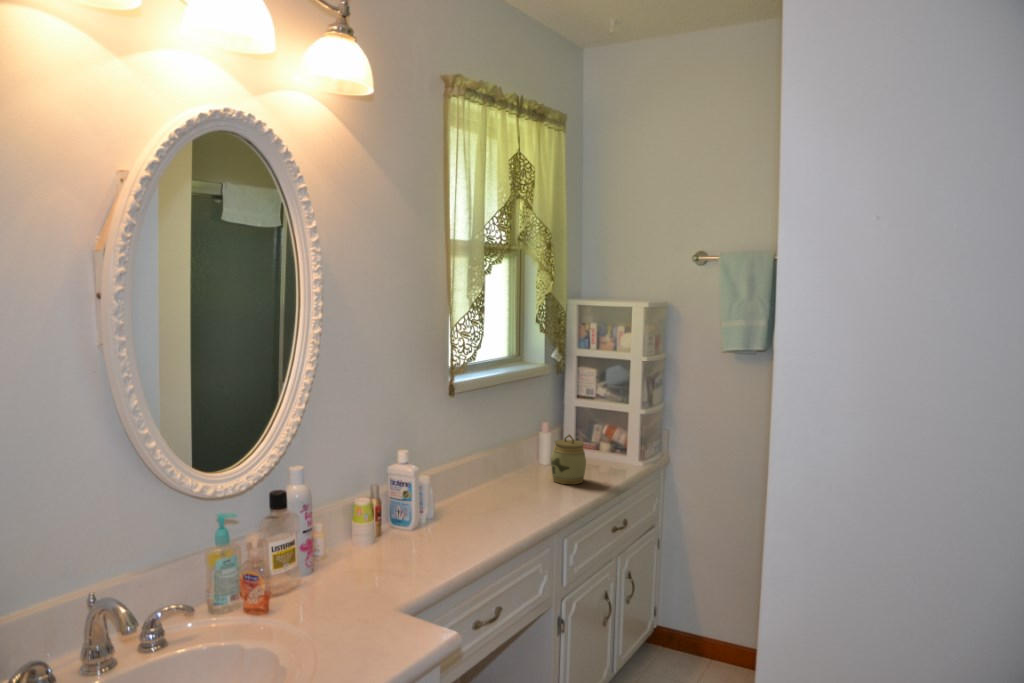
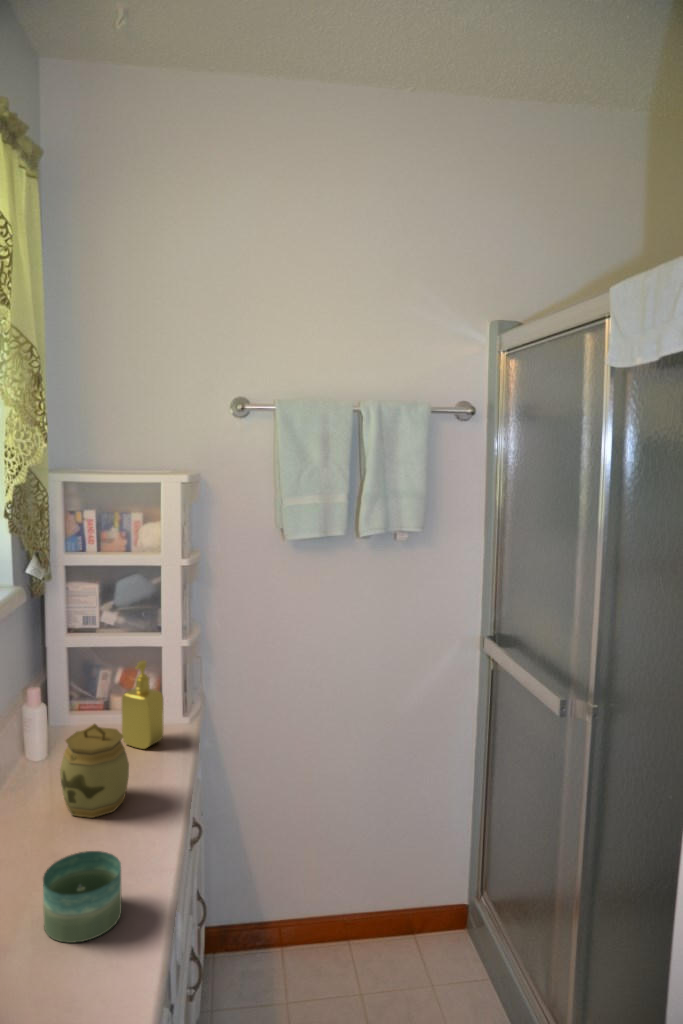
soap dispenser: none [599,416,623,470] -> present [122,660,164,749]
candle: none [520,477,556,510] -> present [43,851,122,943]

